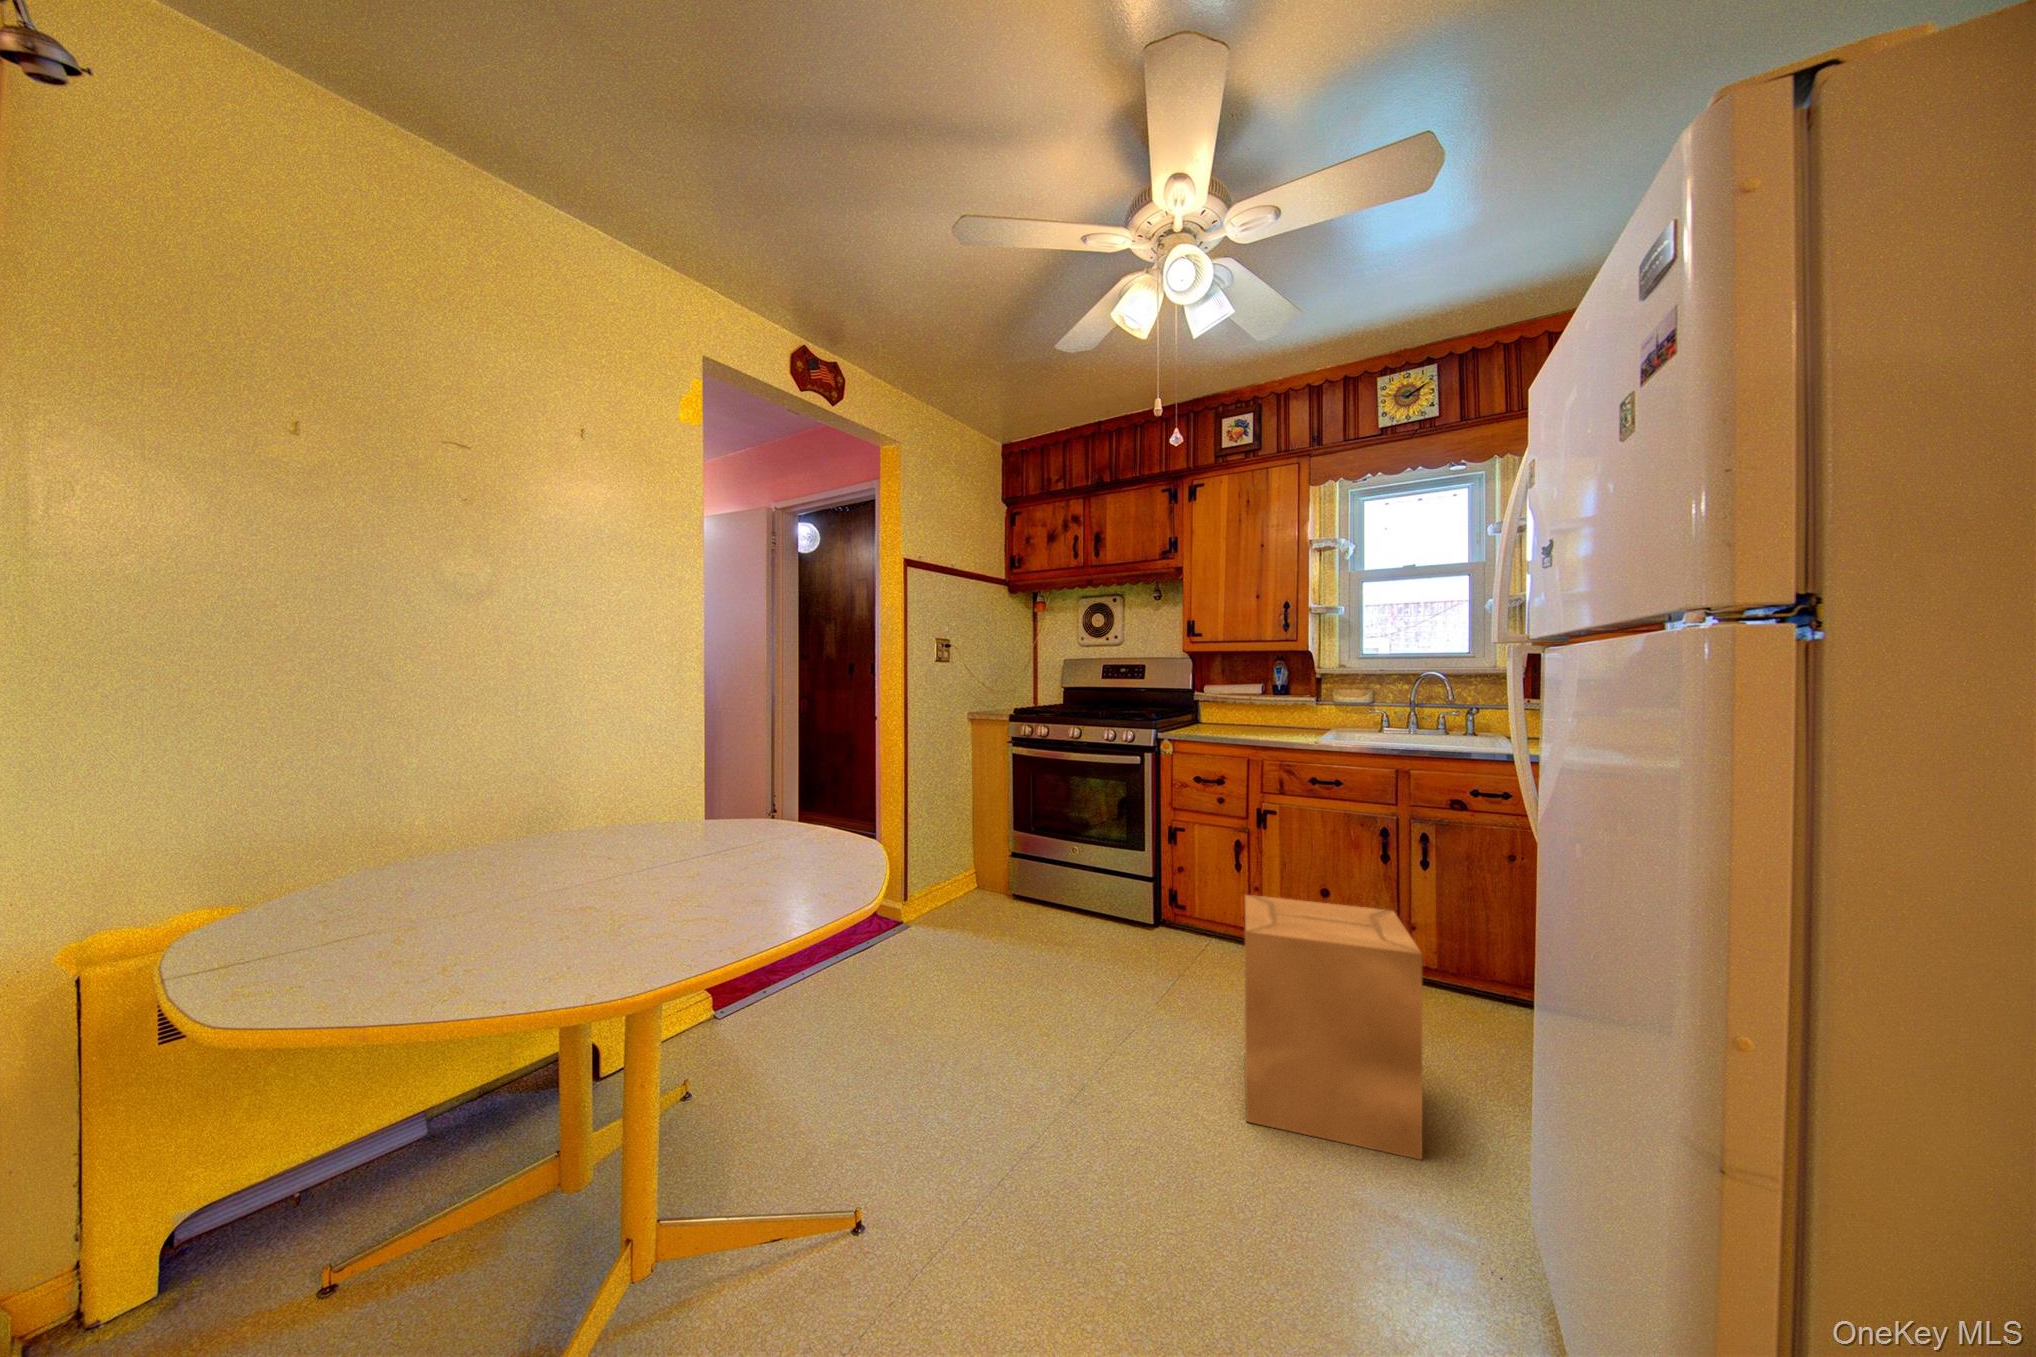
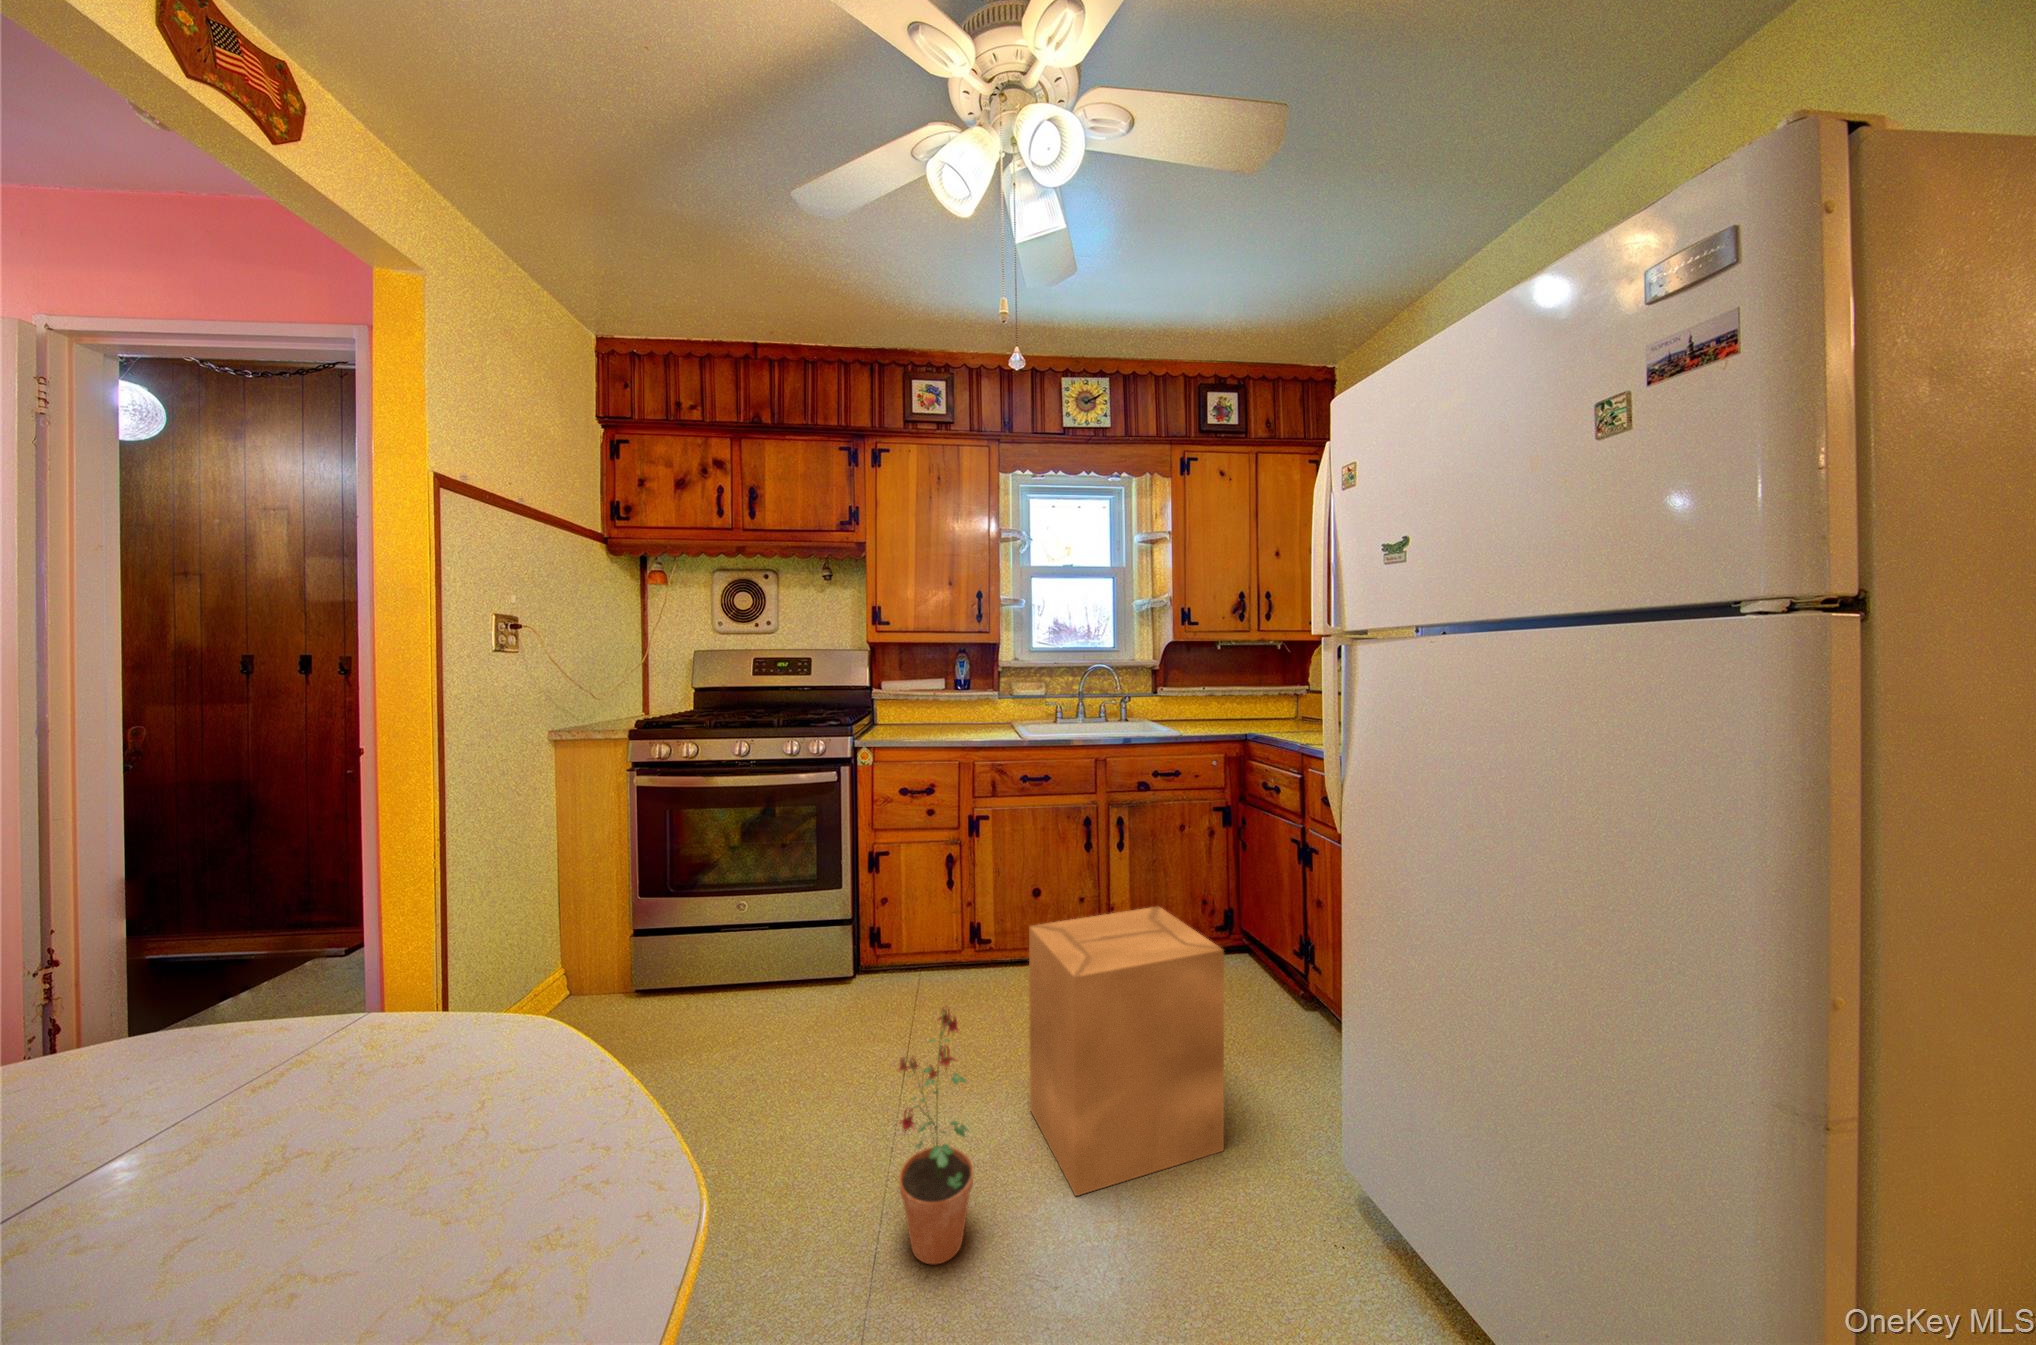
potted plant: none [1090,927,1154,1109] -> present [899,1006,973,1264]

